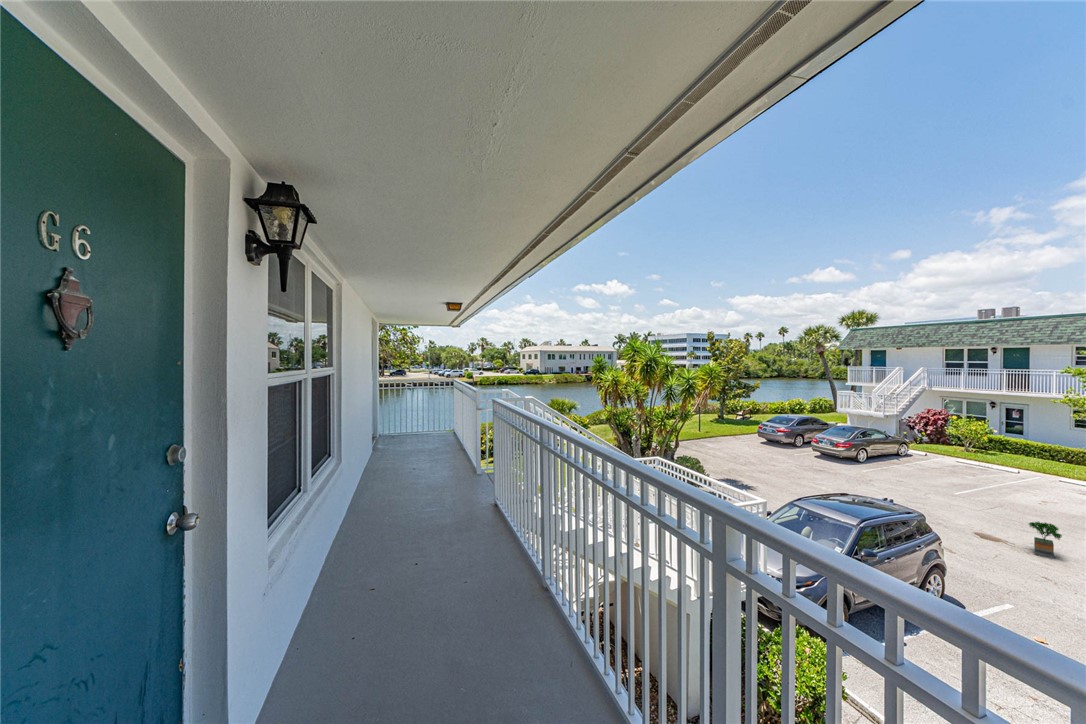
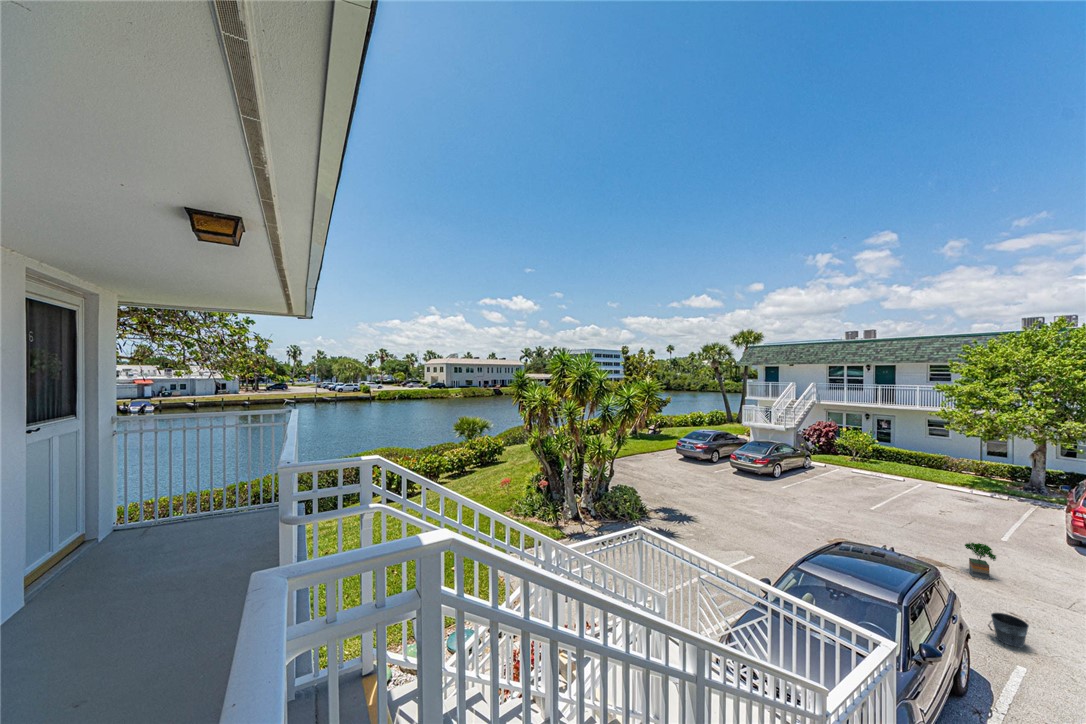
bucket: none [1014,576,1054,607] -> present [988,613,1029,647]

